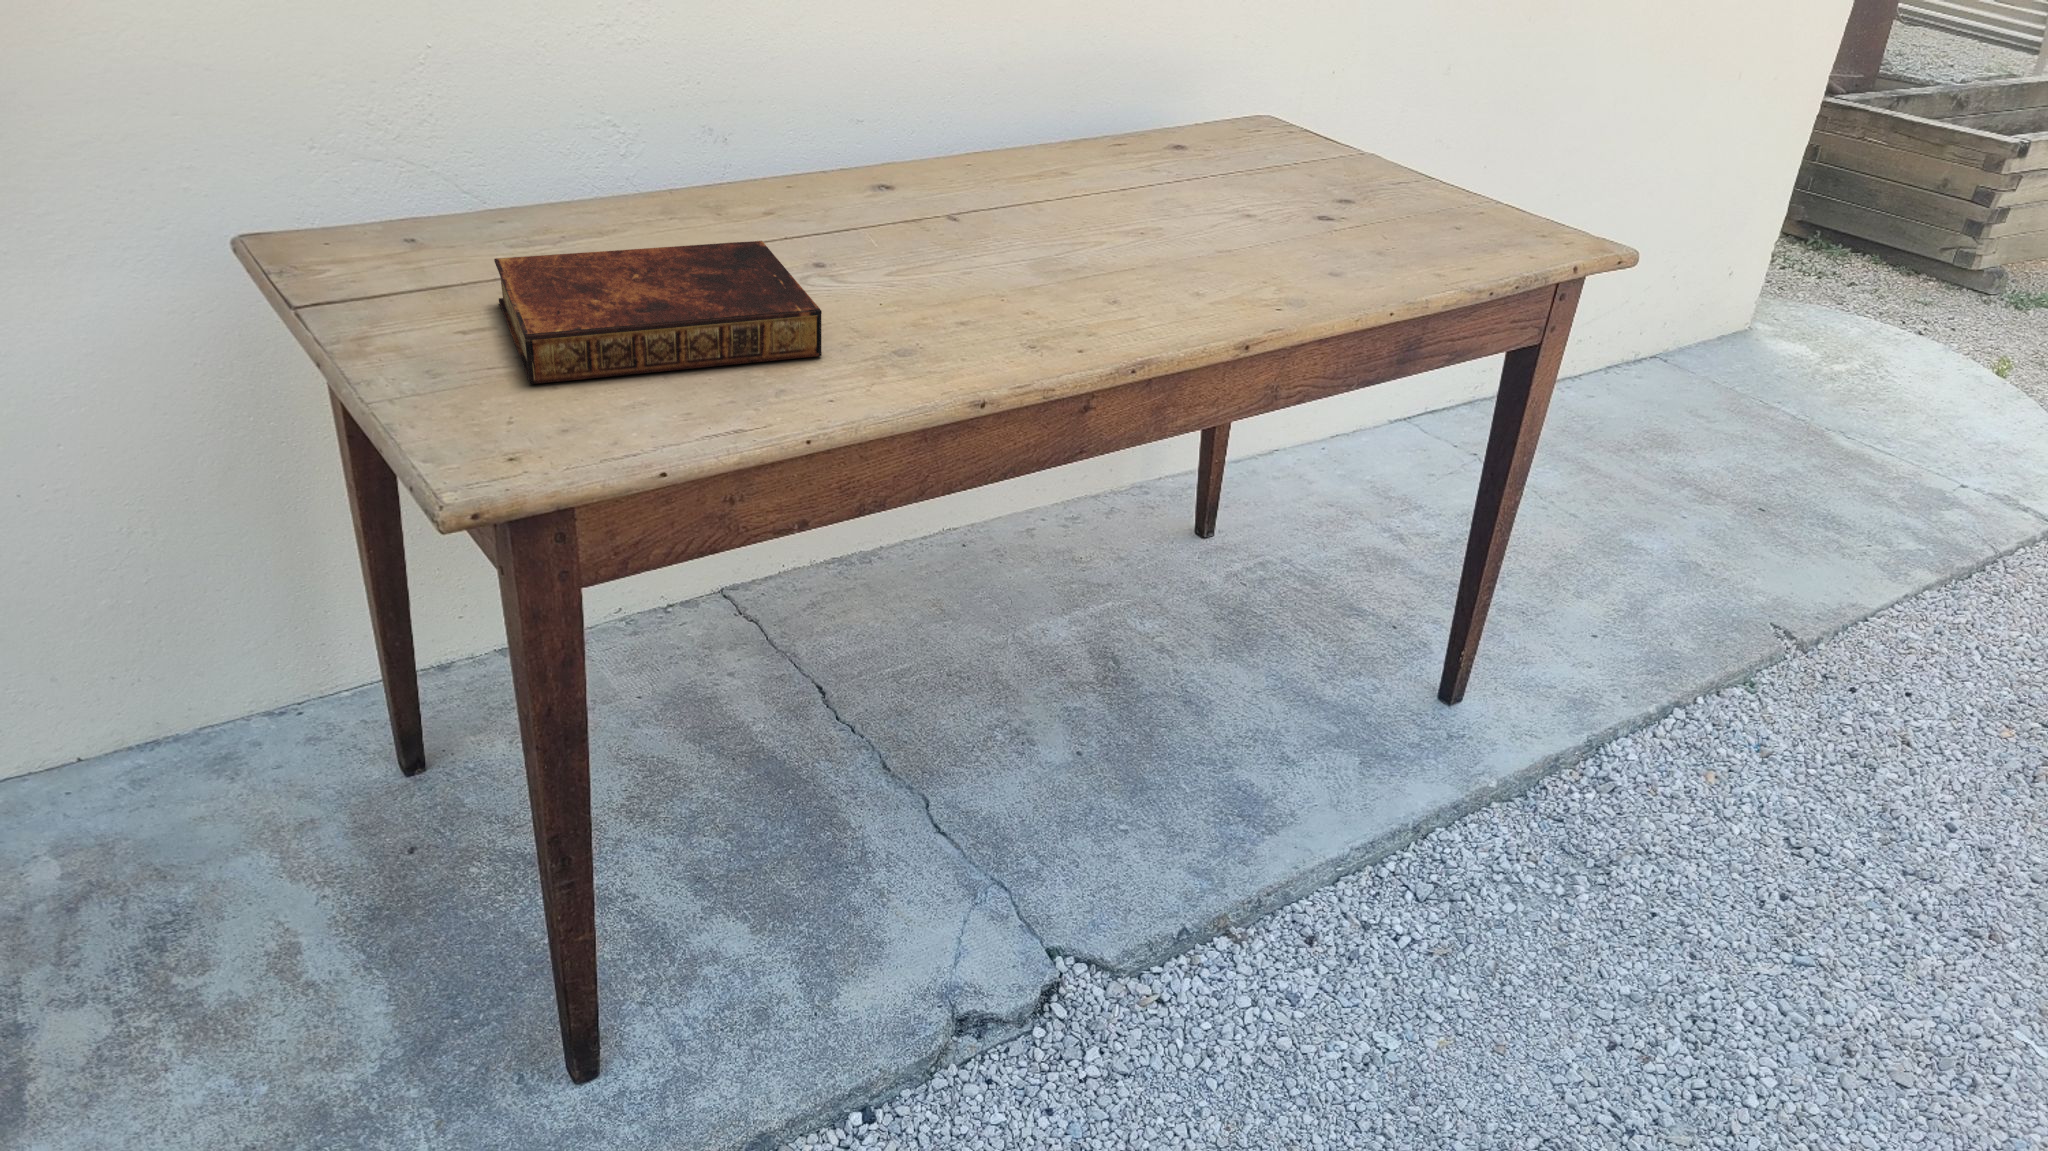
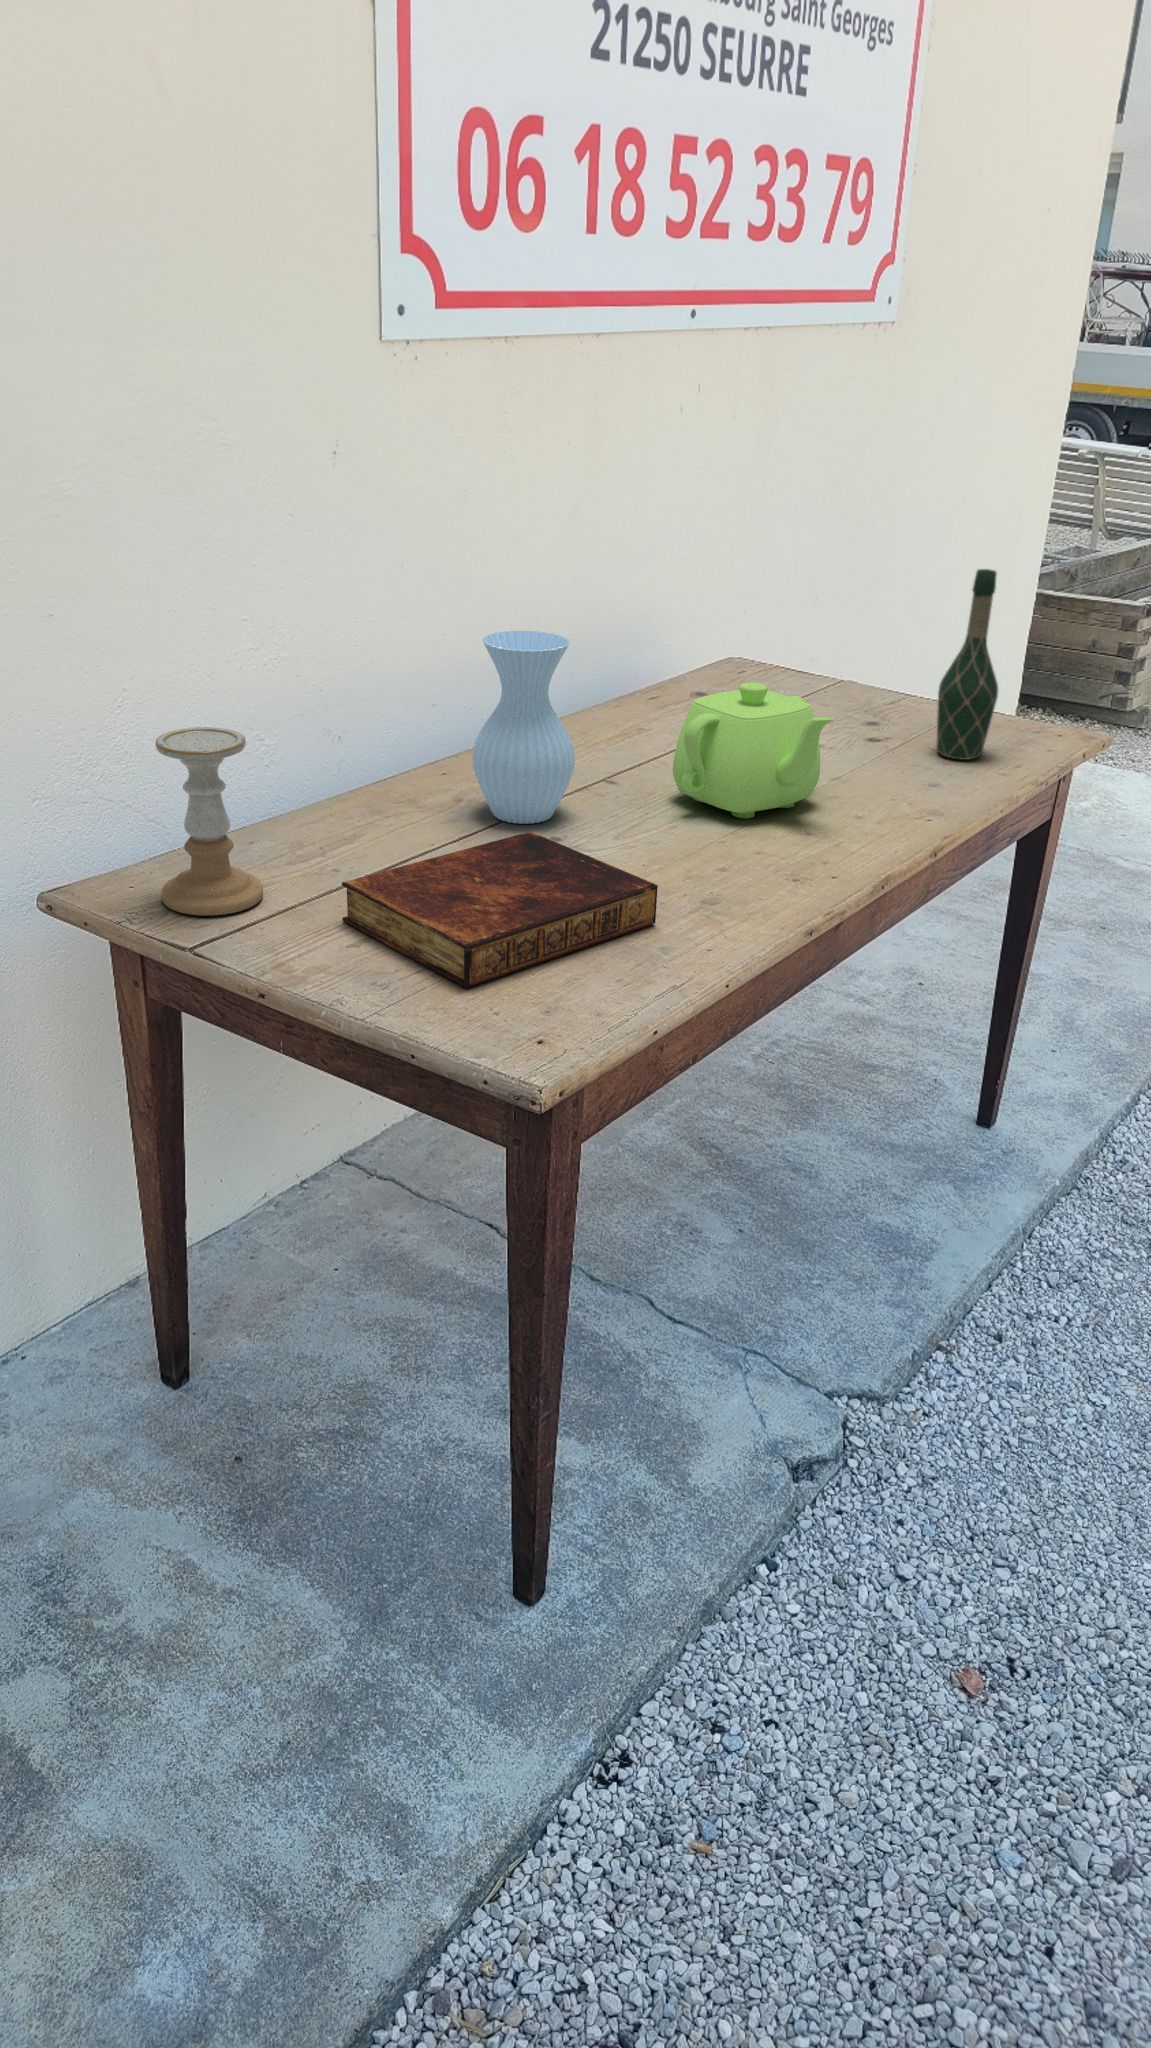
wine bottle: none [1393,11,1477,248] -> present [937,569,998,760]
vase: none [769,20,884,242] -> present [472,631,575,824]
candle holder: none [329,74,460,278] -> present [155,727,263,916]
teapot: none [1001,111,1190,270] -> present [673,682,834,818]

